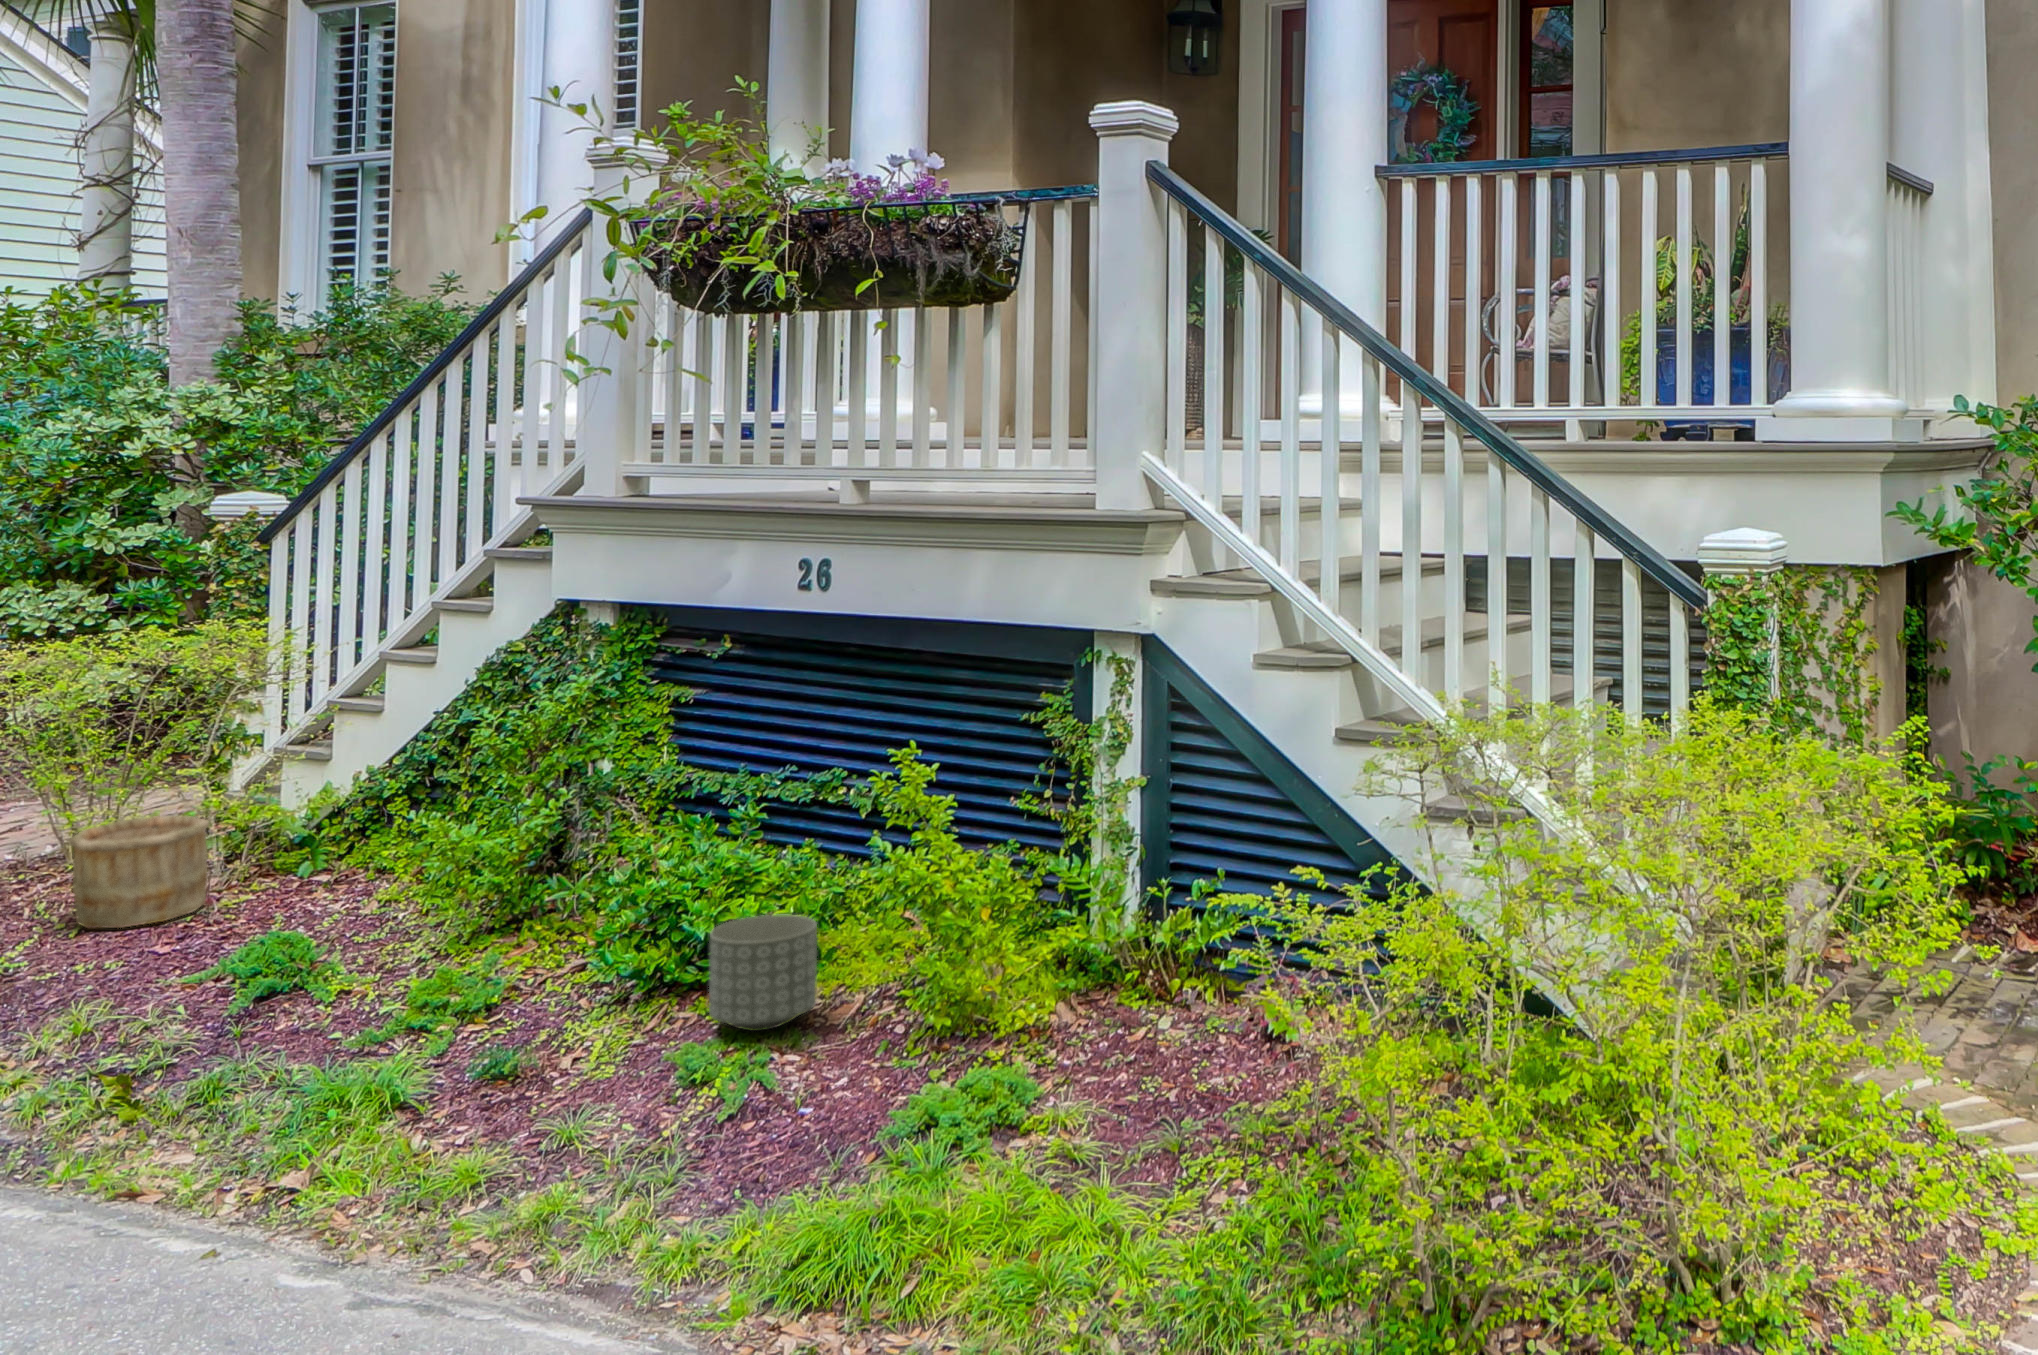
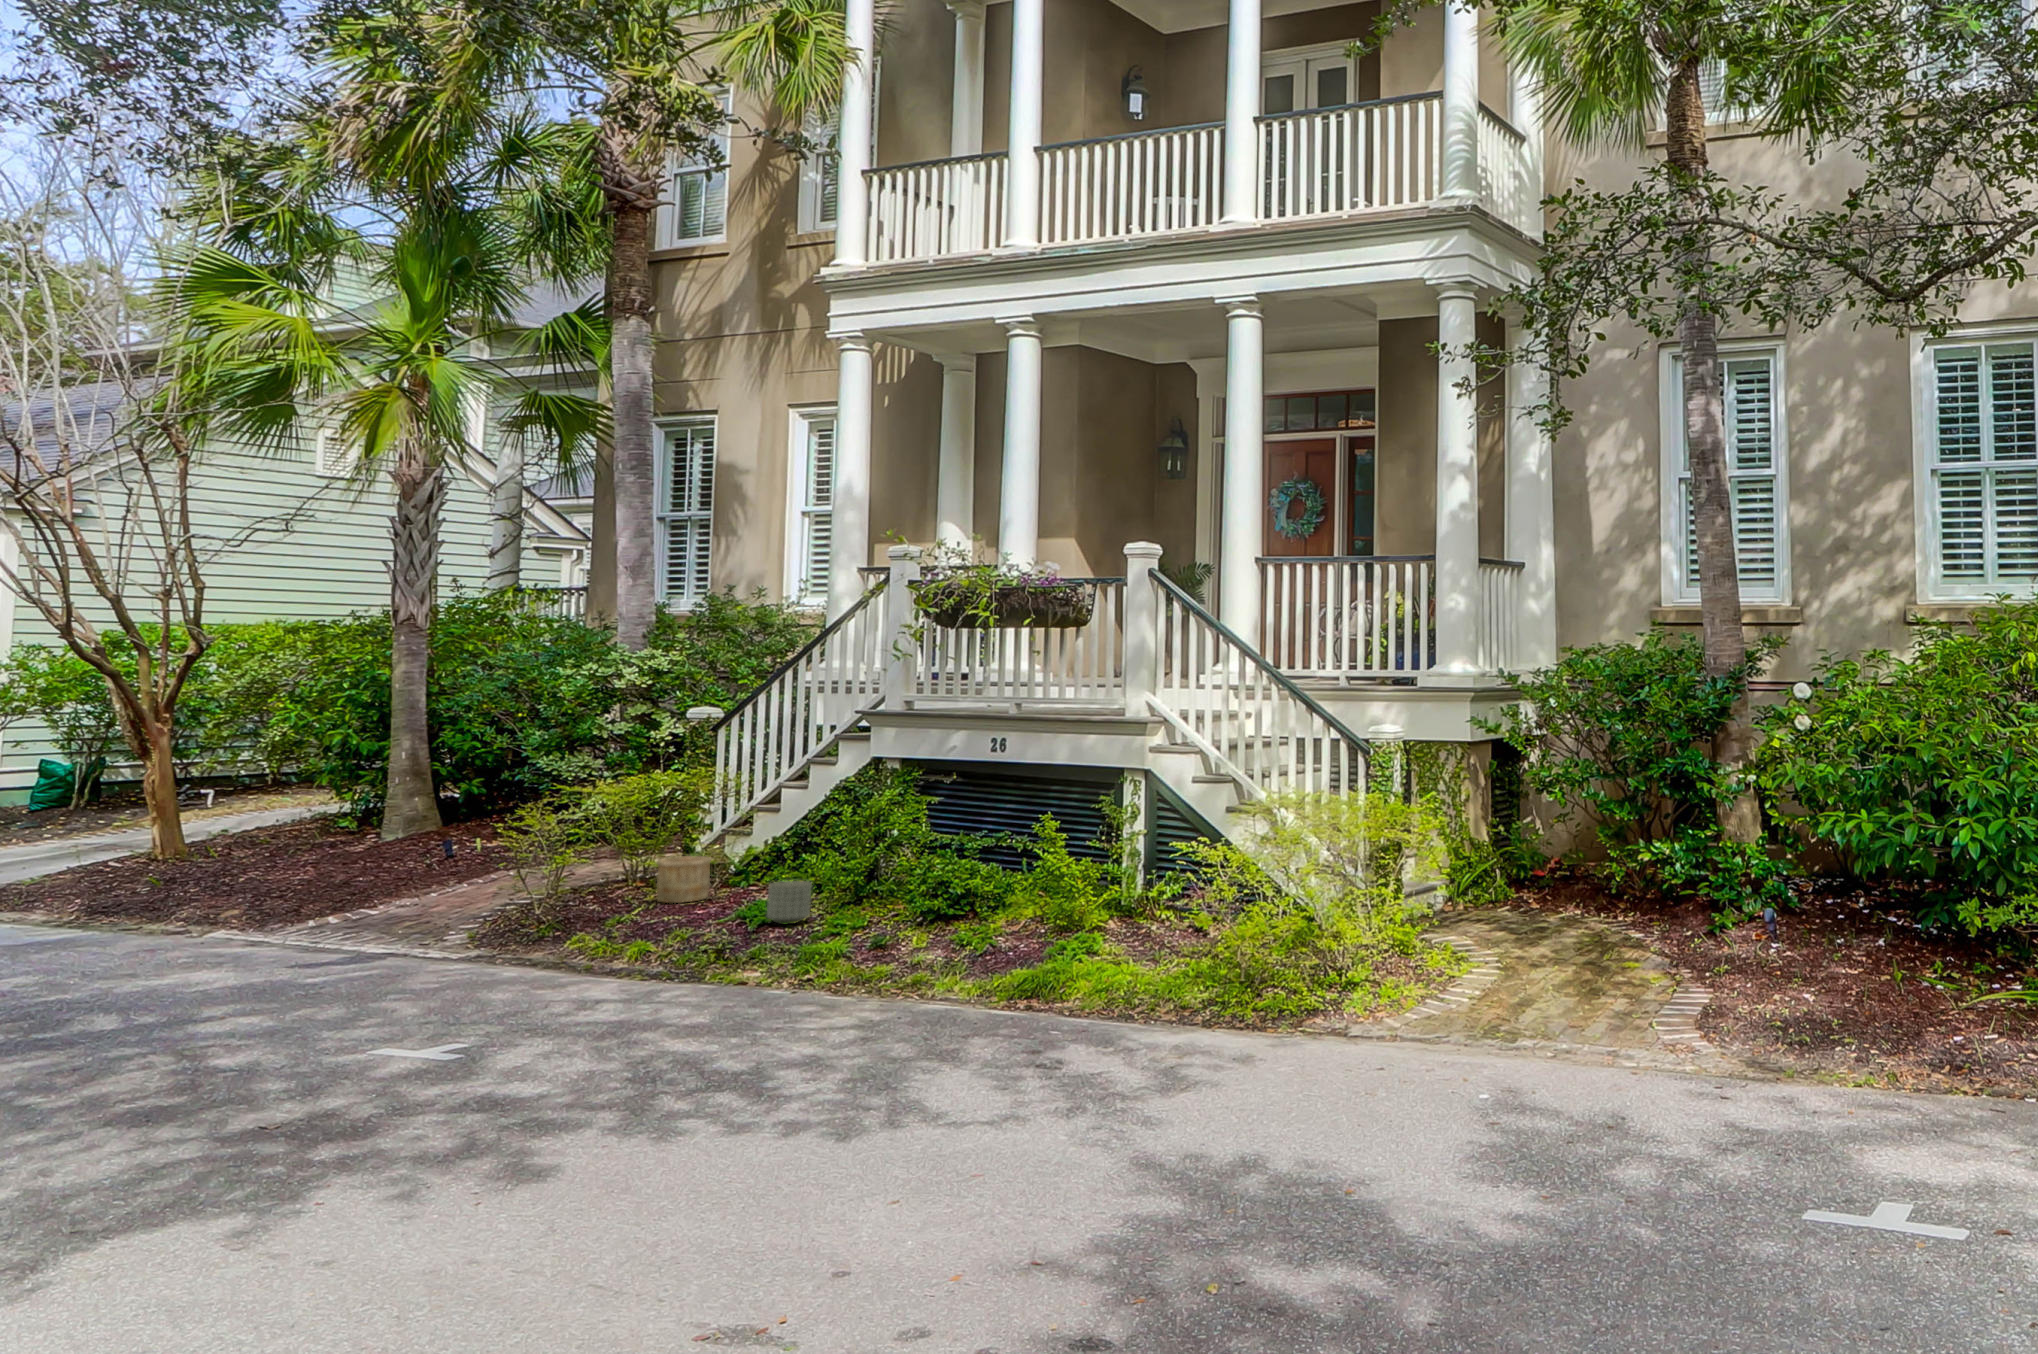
planter: present [709,915,817,1031] -> present [767,881,811,924]

